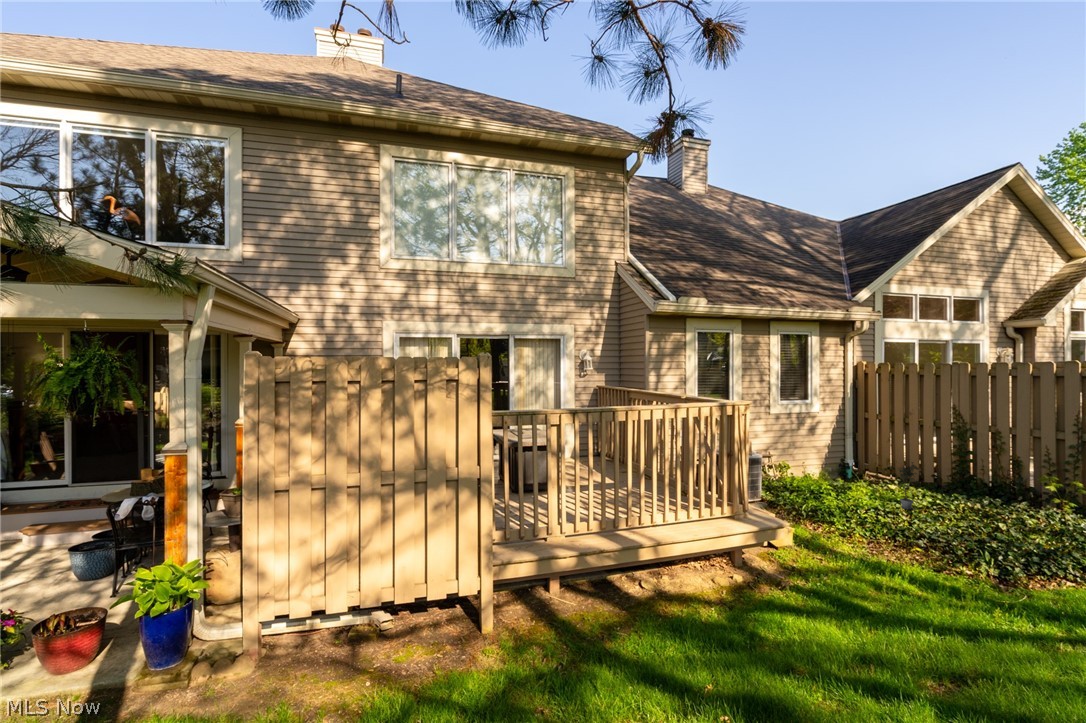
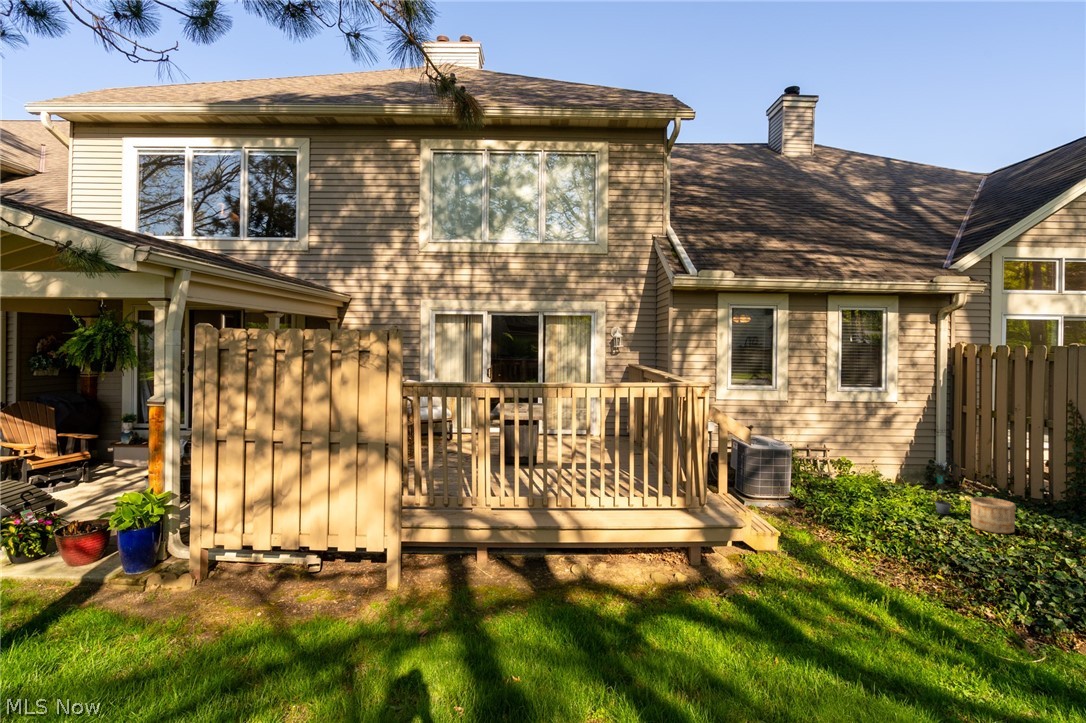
wooden bucket: none [937,493,975,523] -> present [970,497,1016,534]

